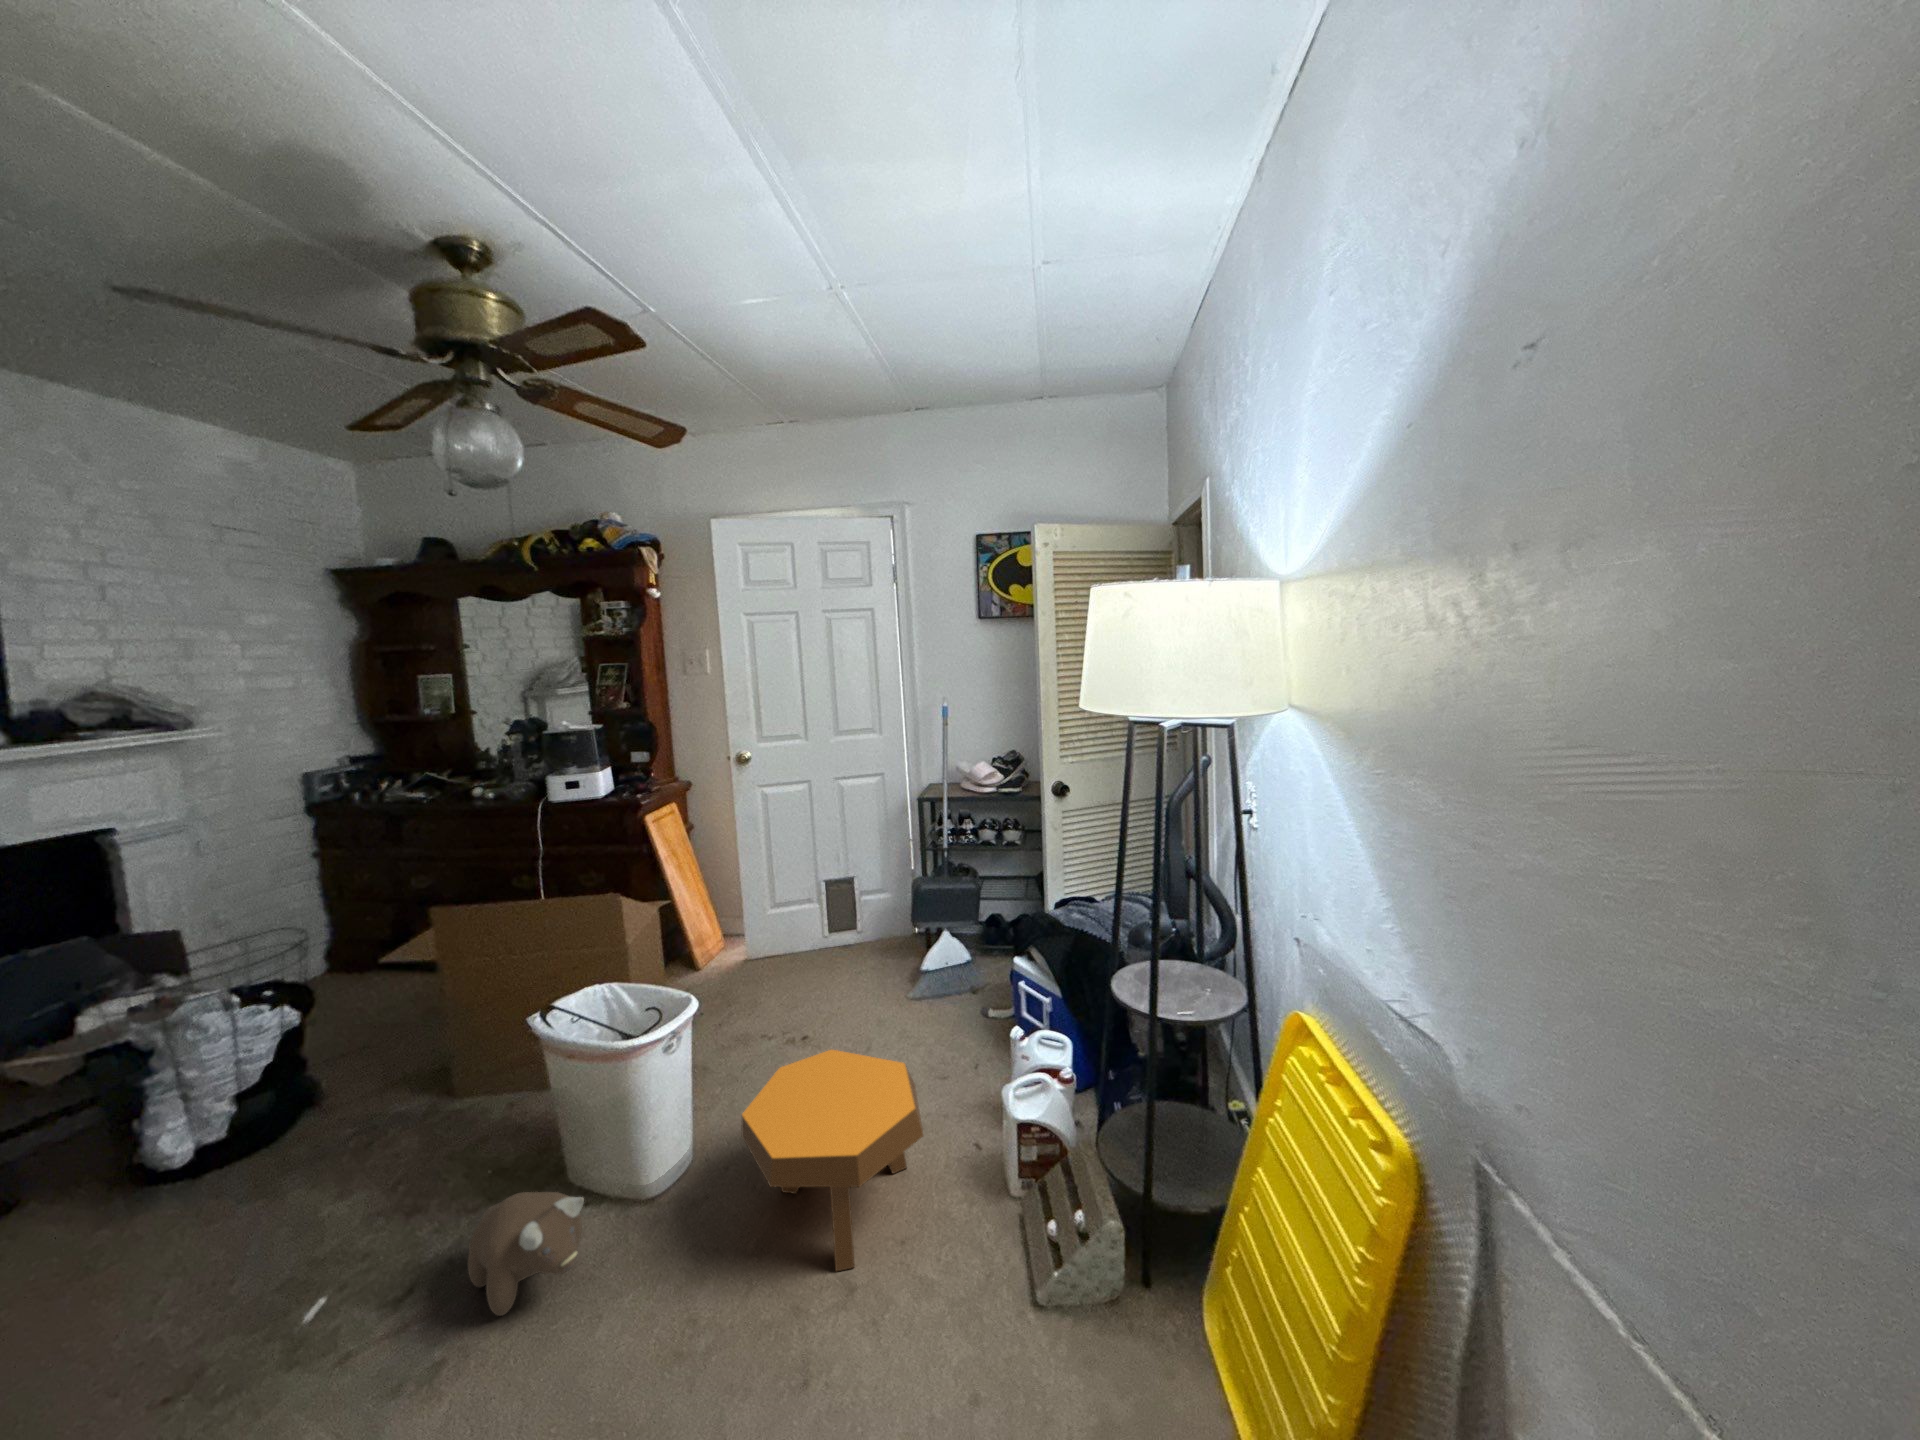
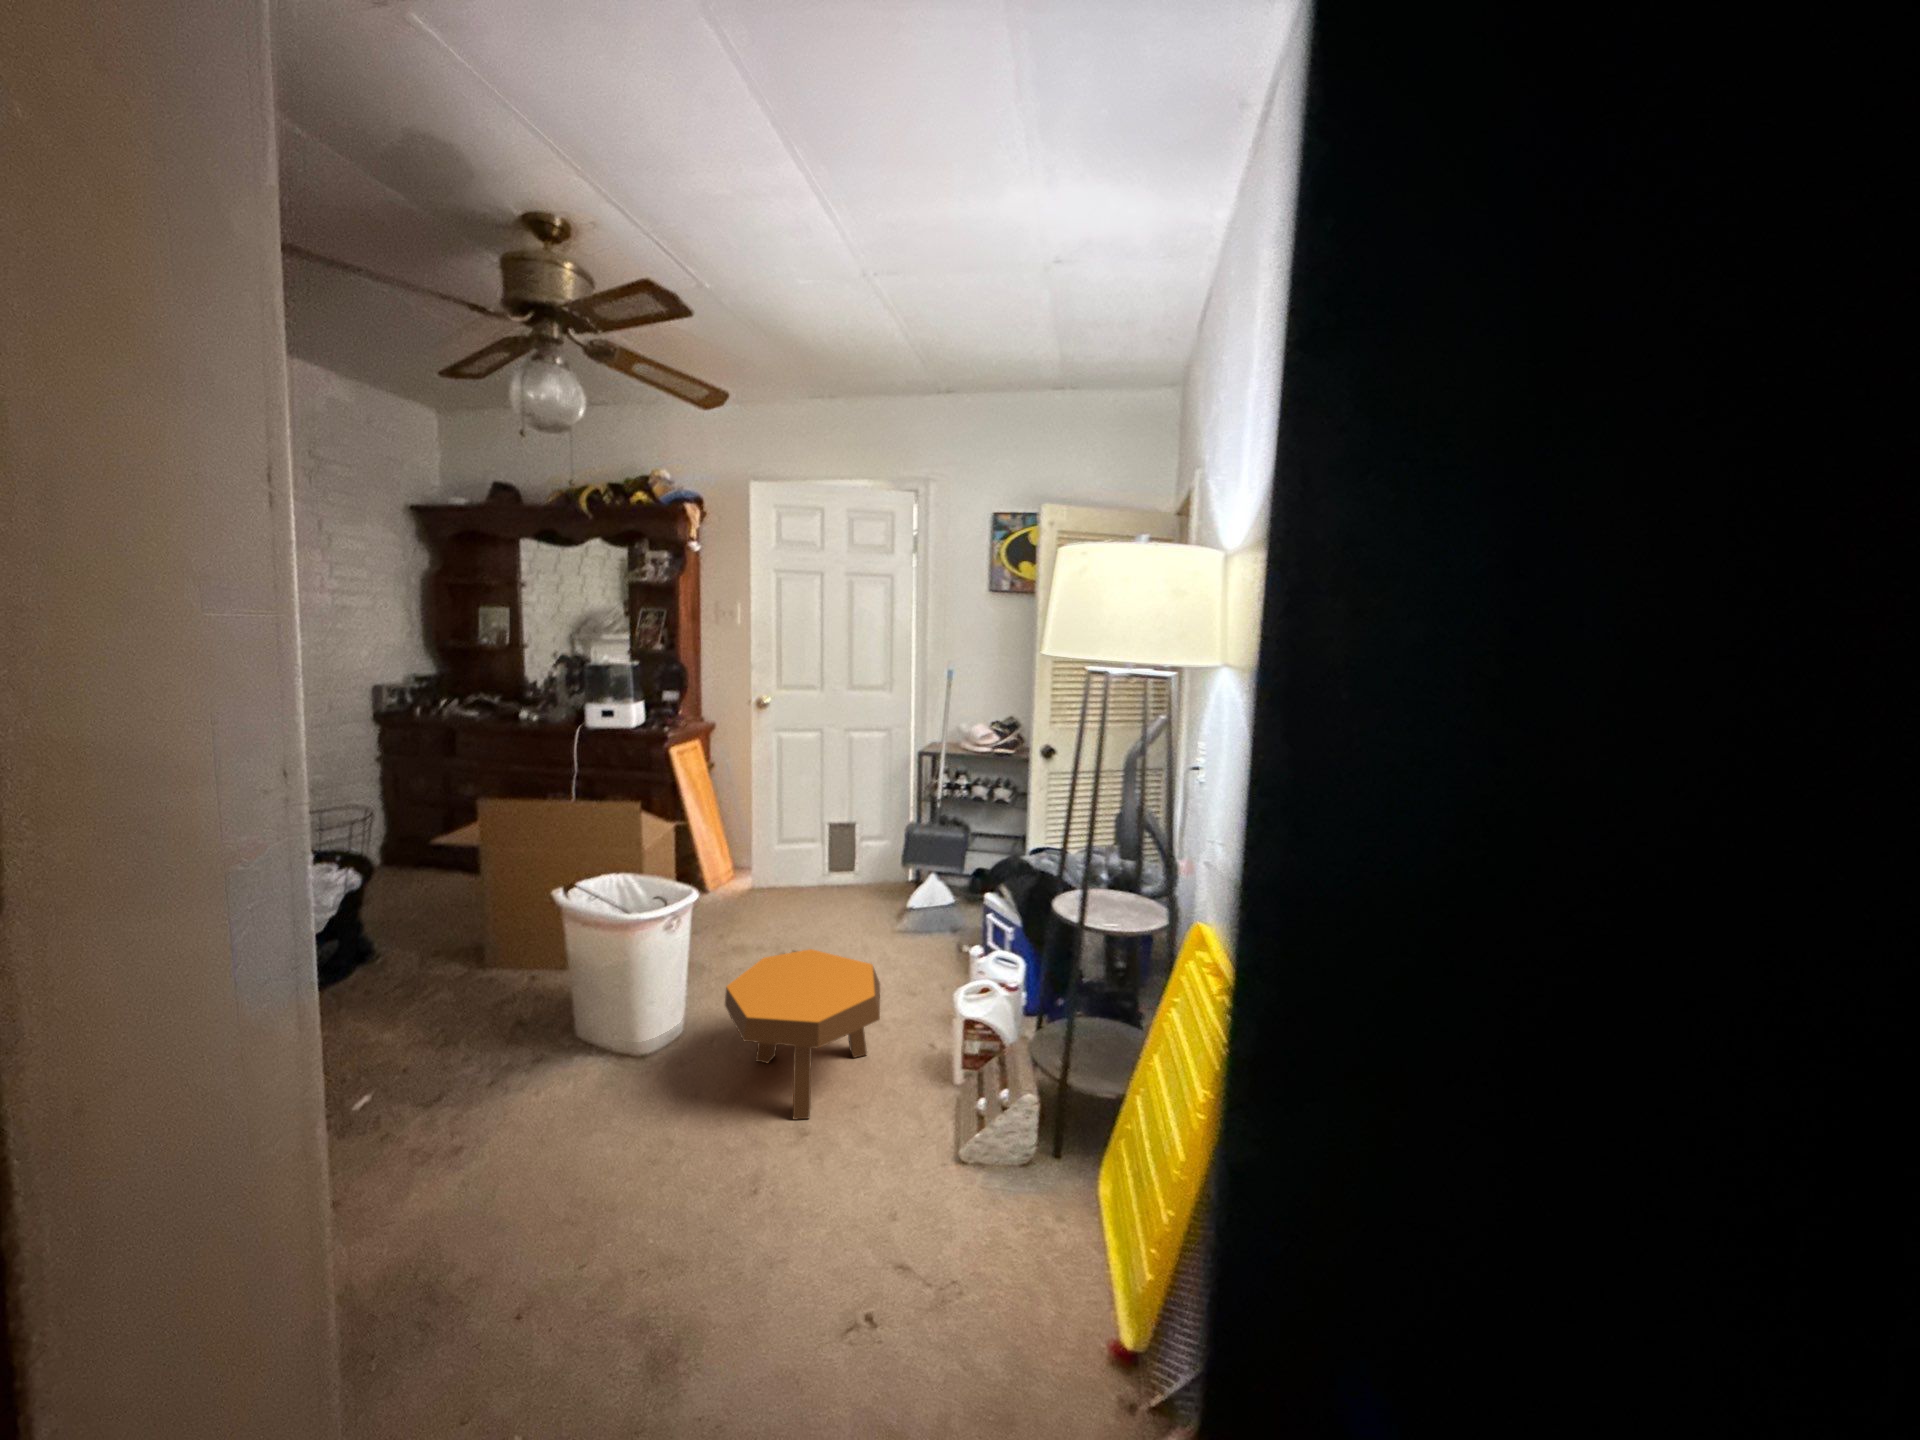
plush toy: present [468,1192,584,1316] -> none [491,1027,589,1120]

